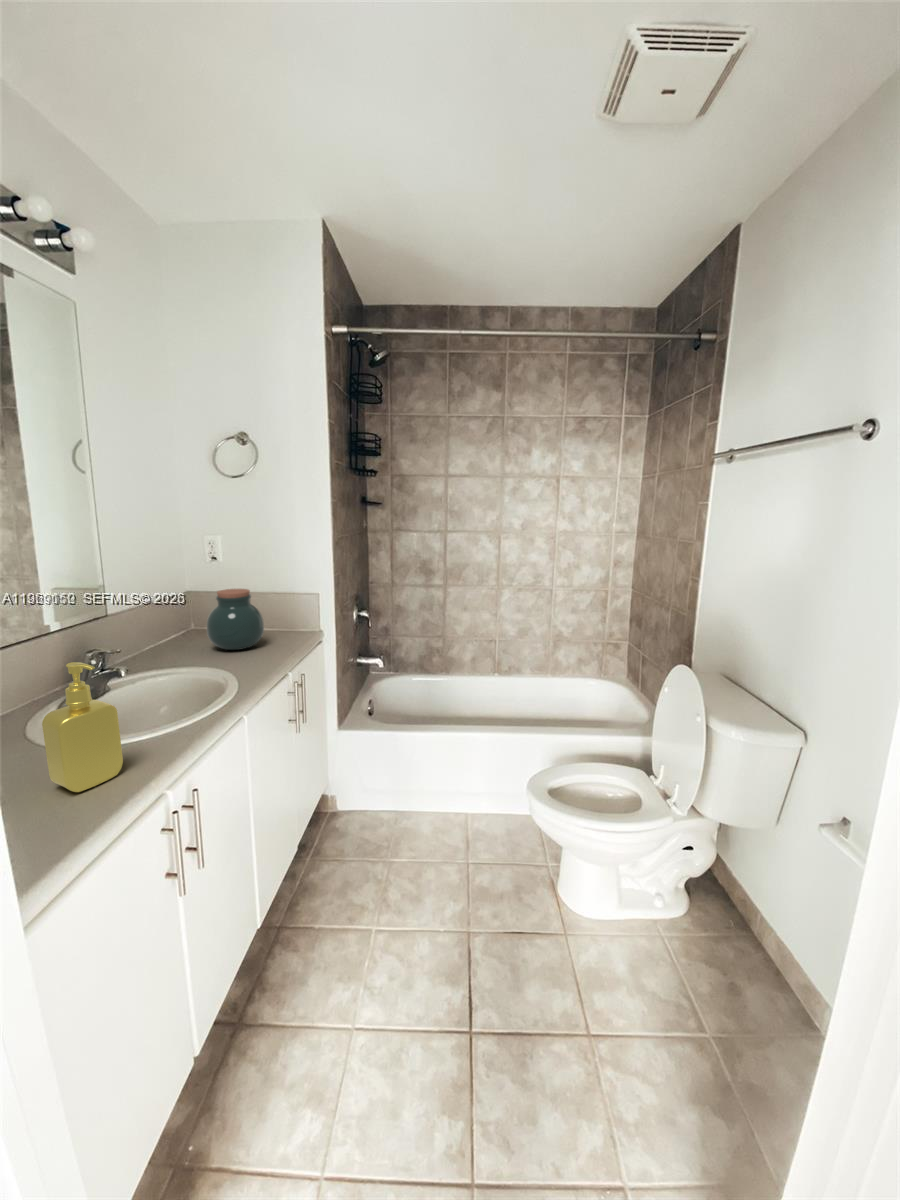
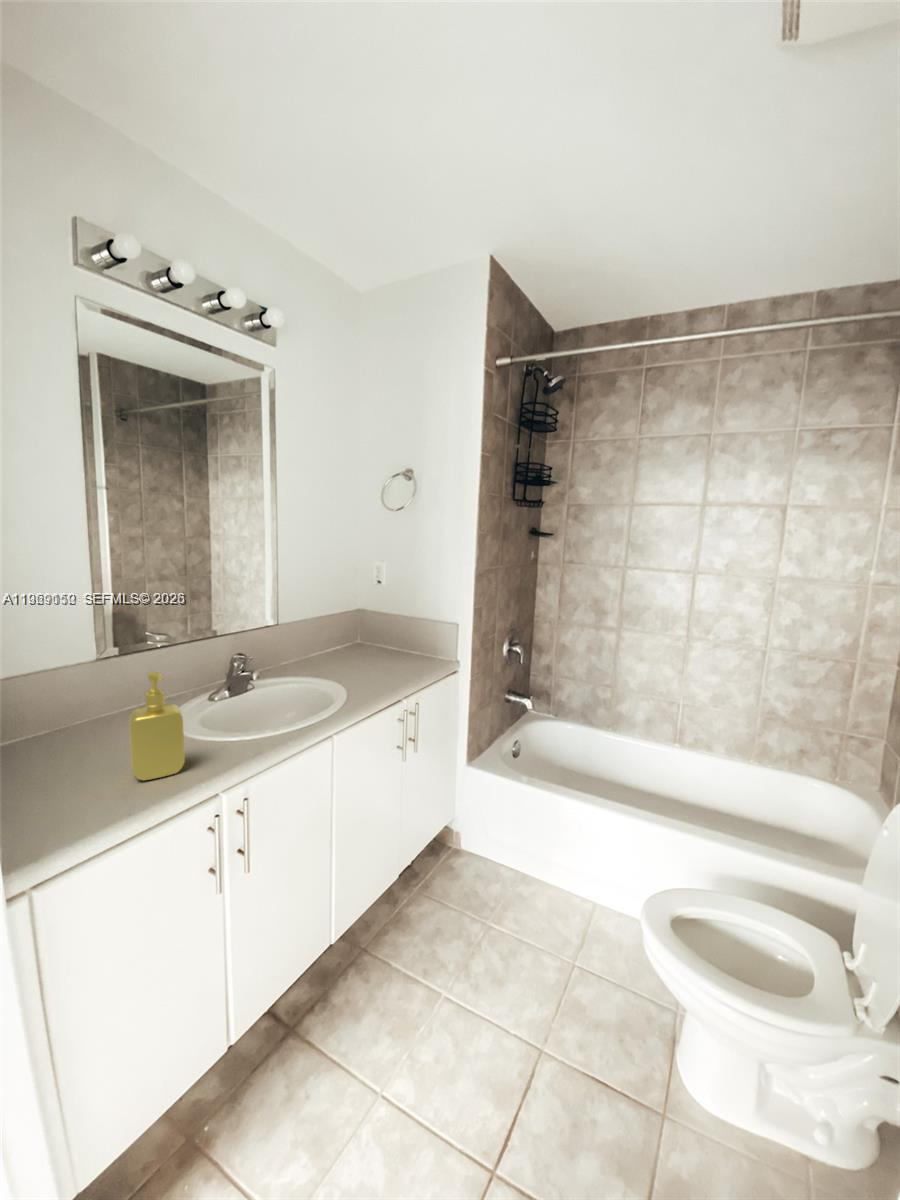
jar: present [207,589,264,650] -> none [346,613,396,671]

